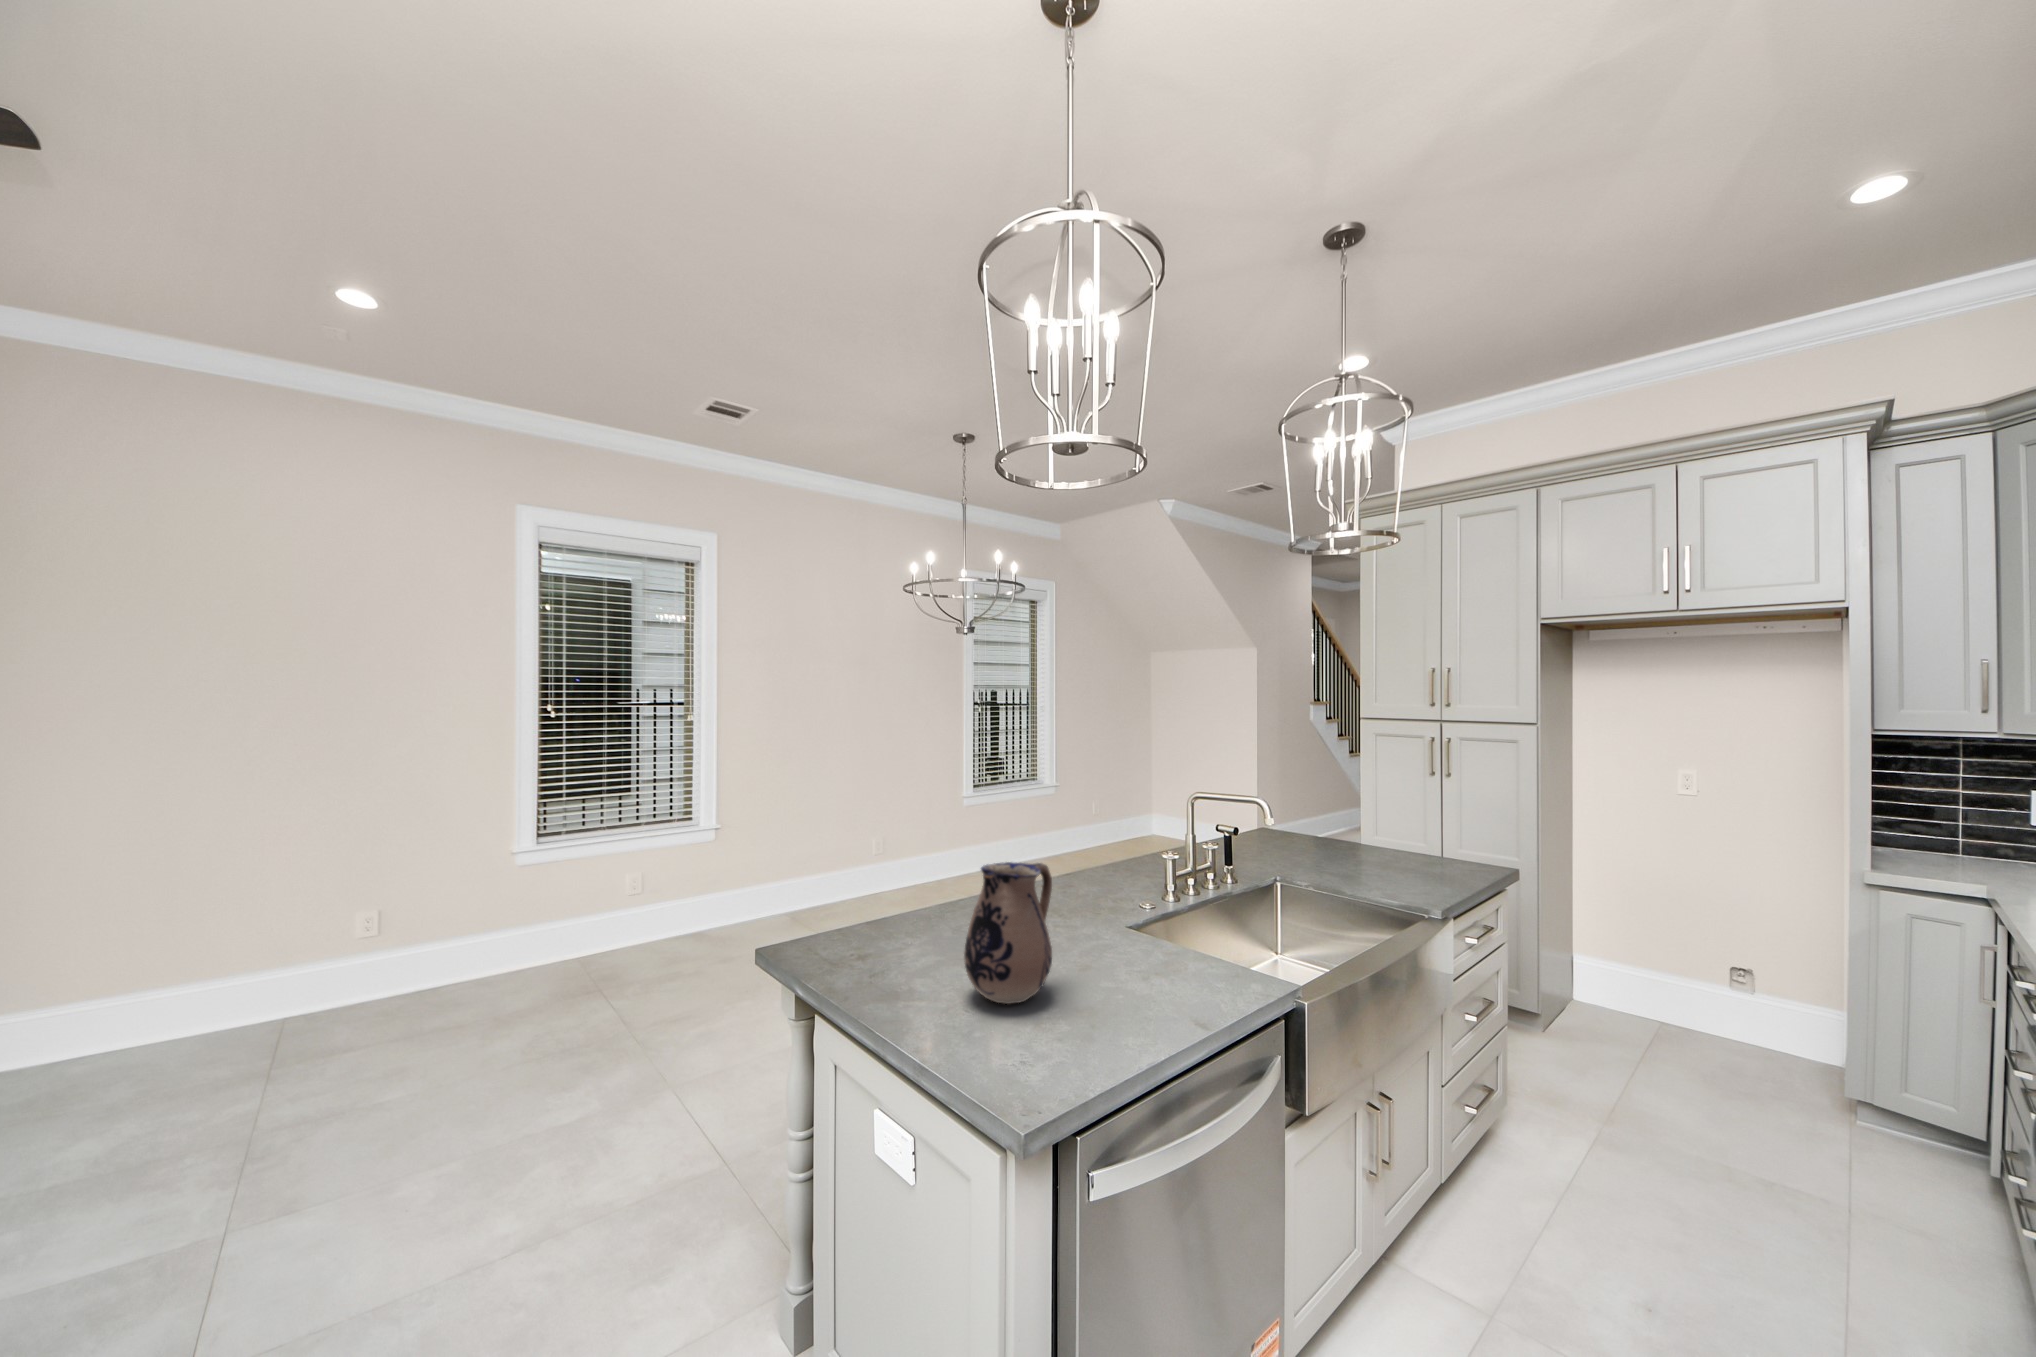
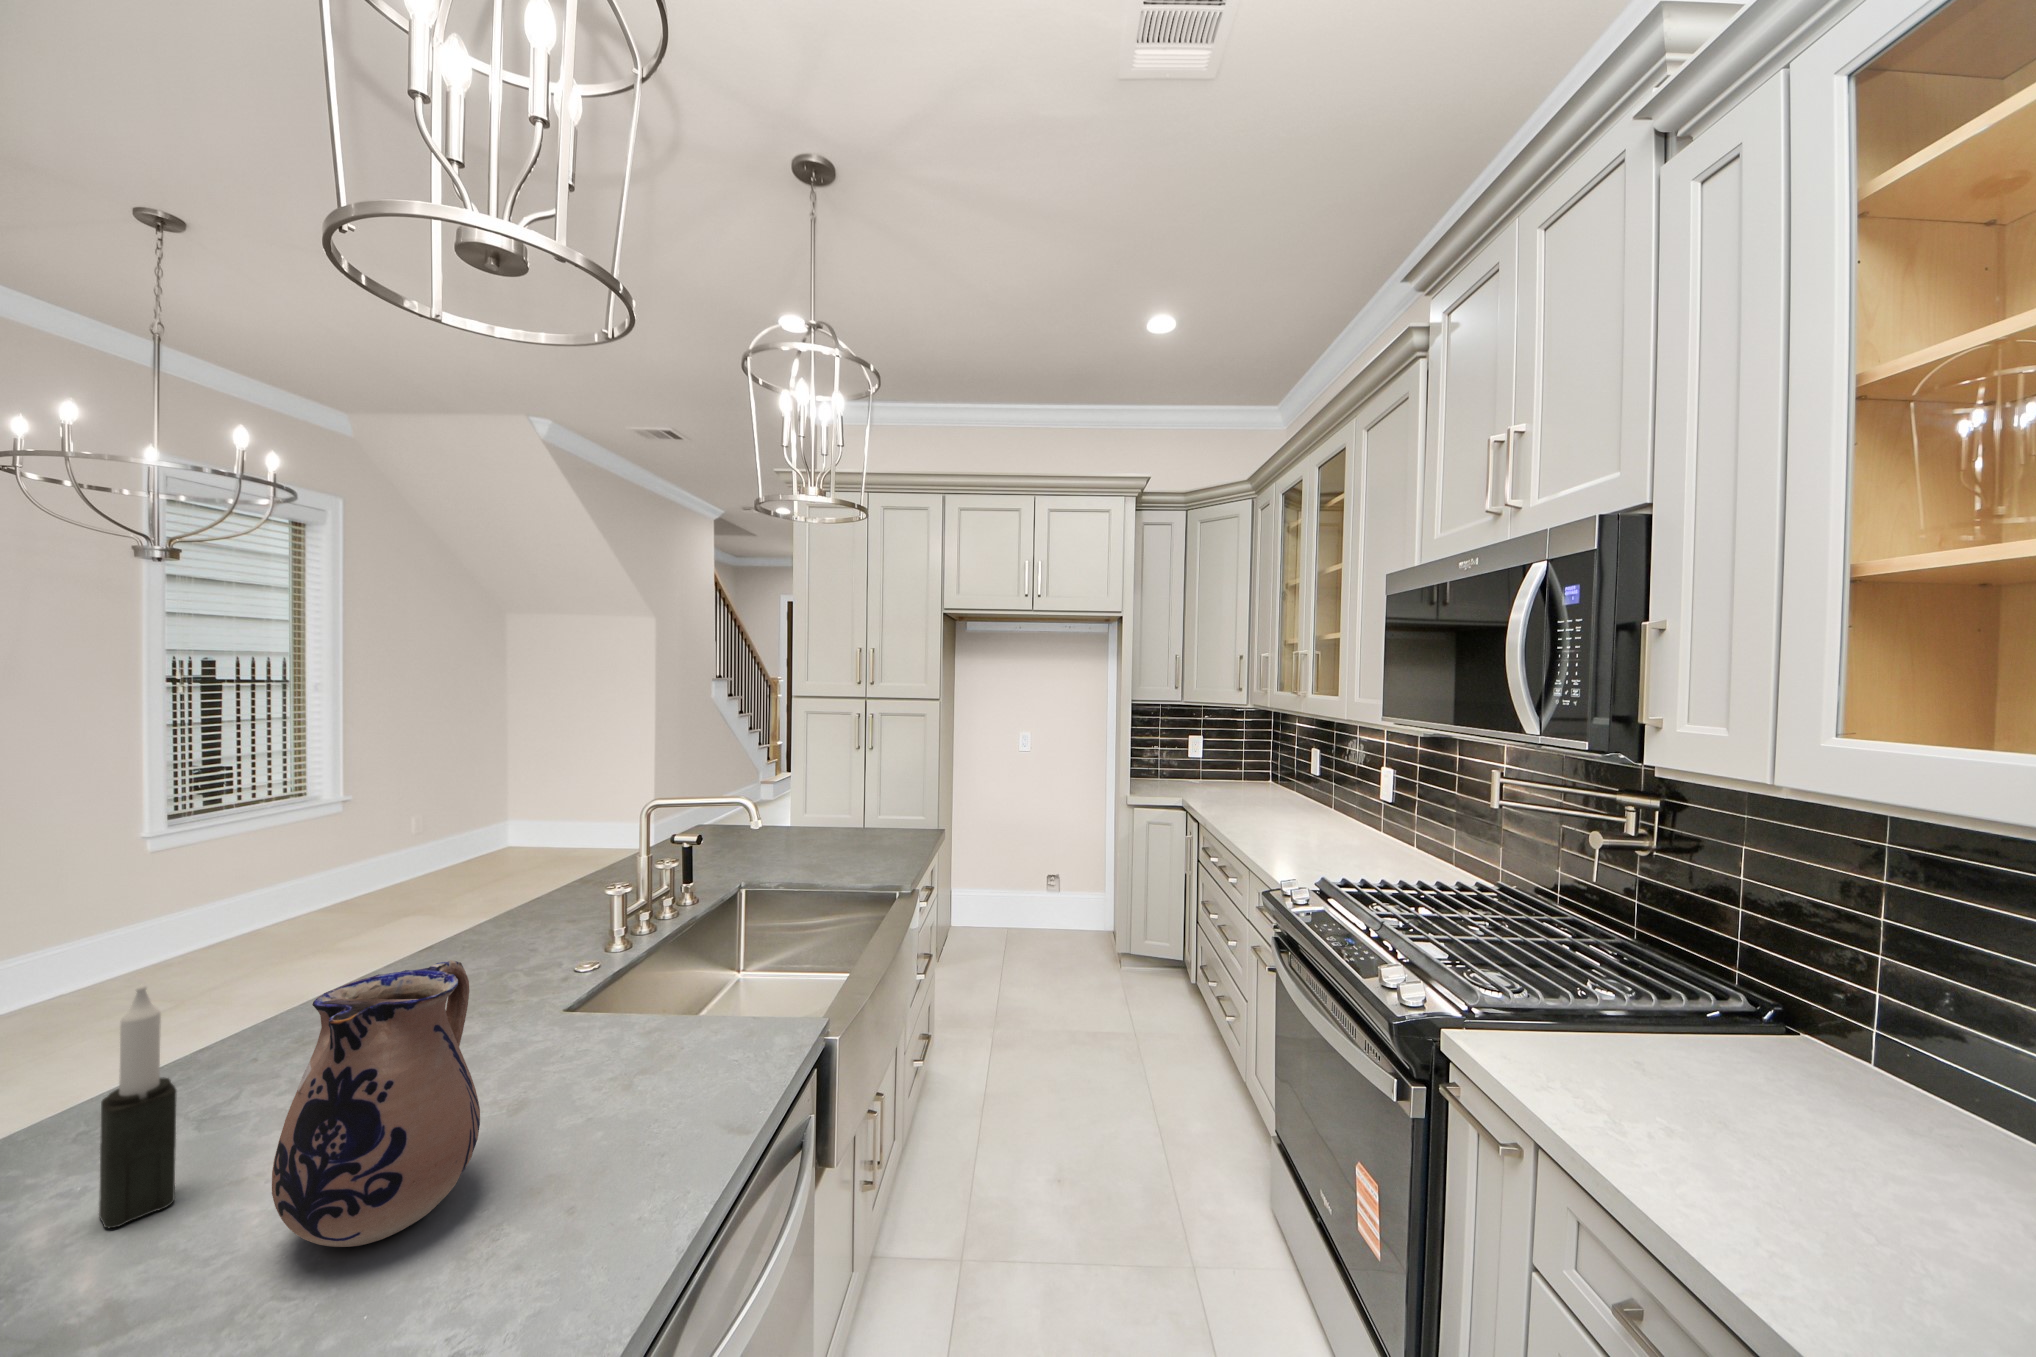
candle: none [915,847,939,962] -> present [99,985,176,1228]

